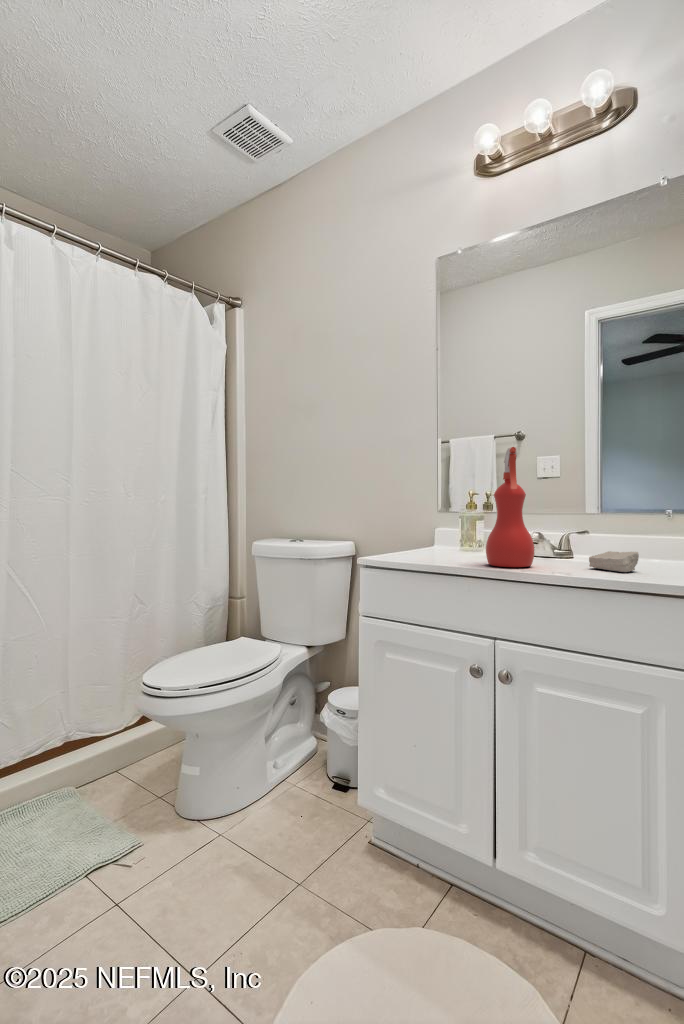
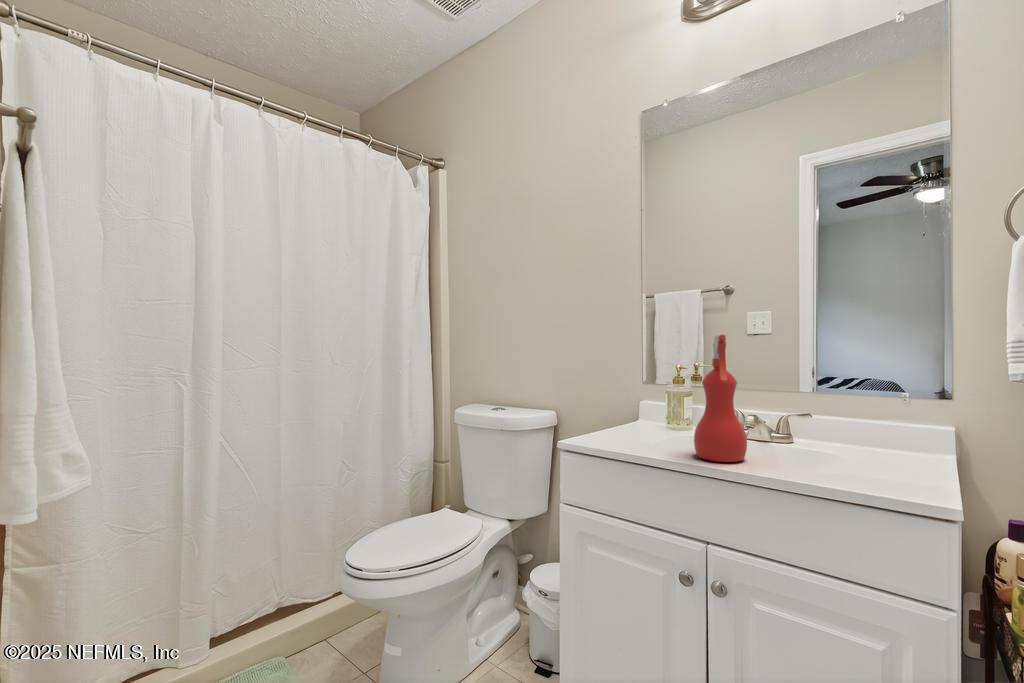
soap bar: present [589,551,639,572] -> none [808,446,865,474]

